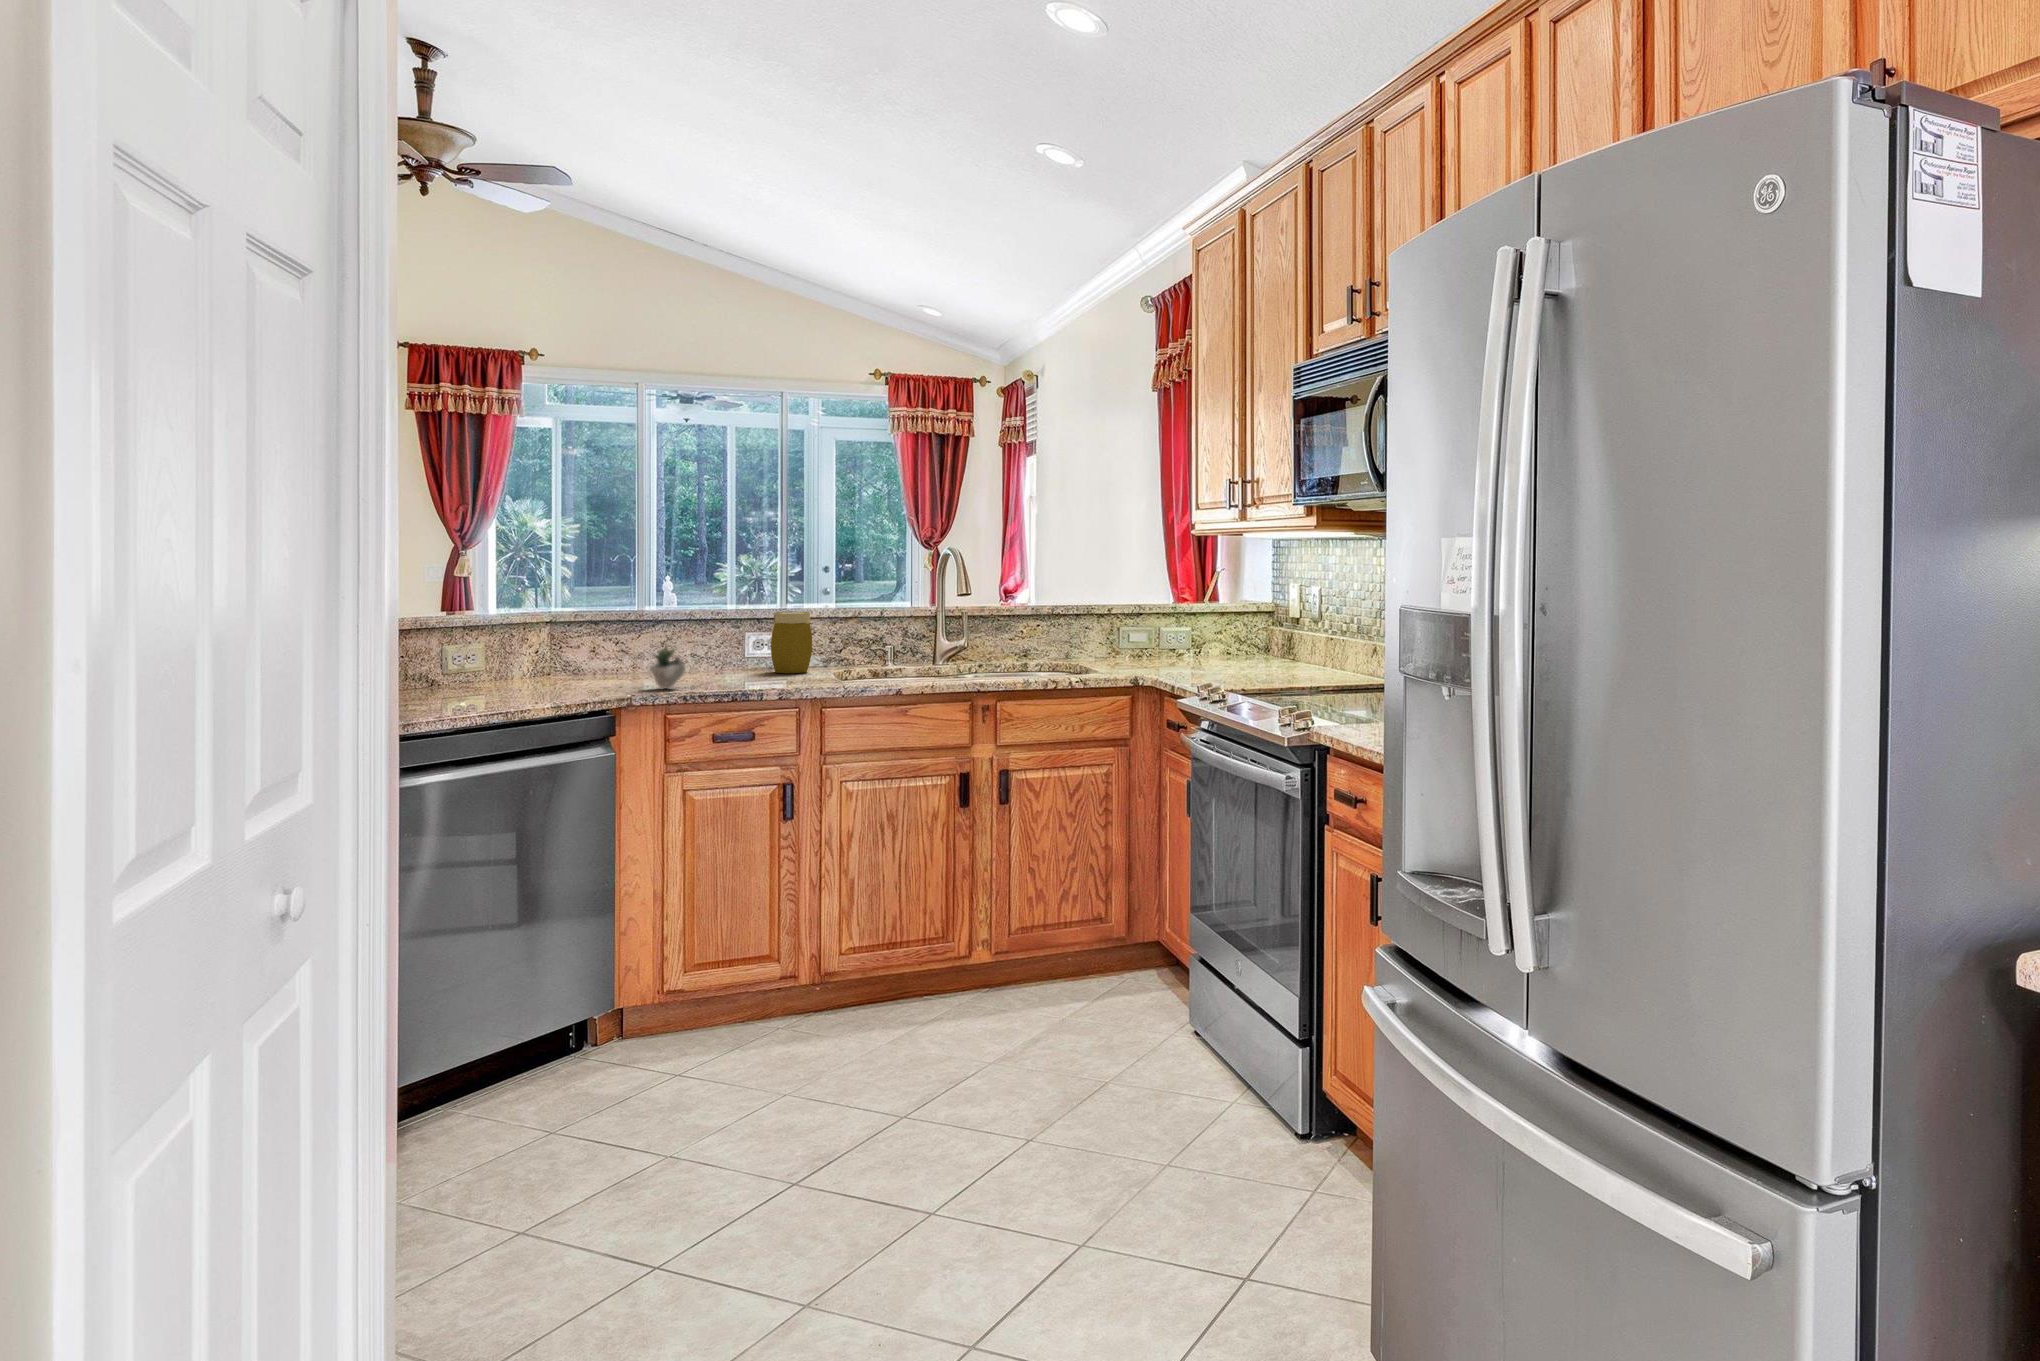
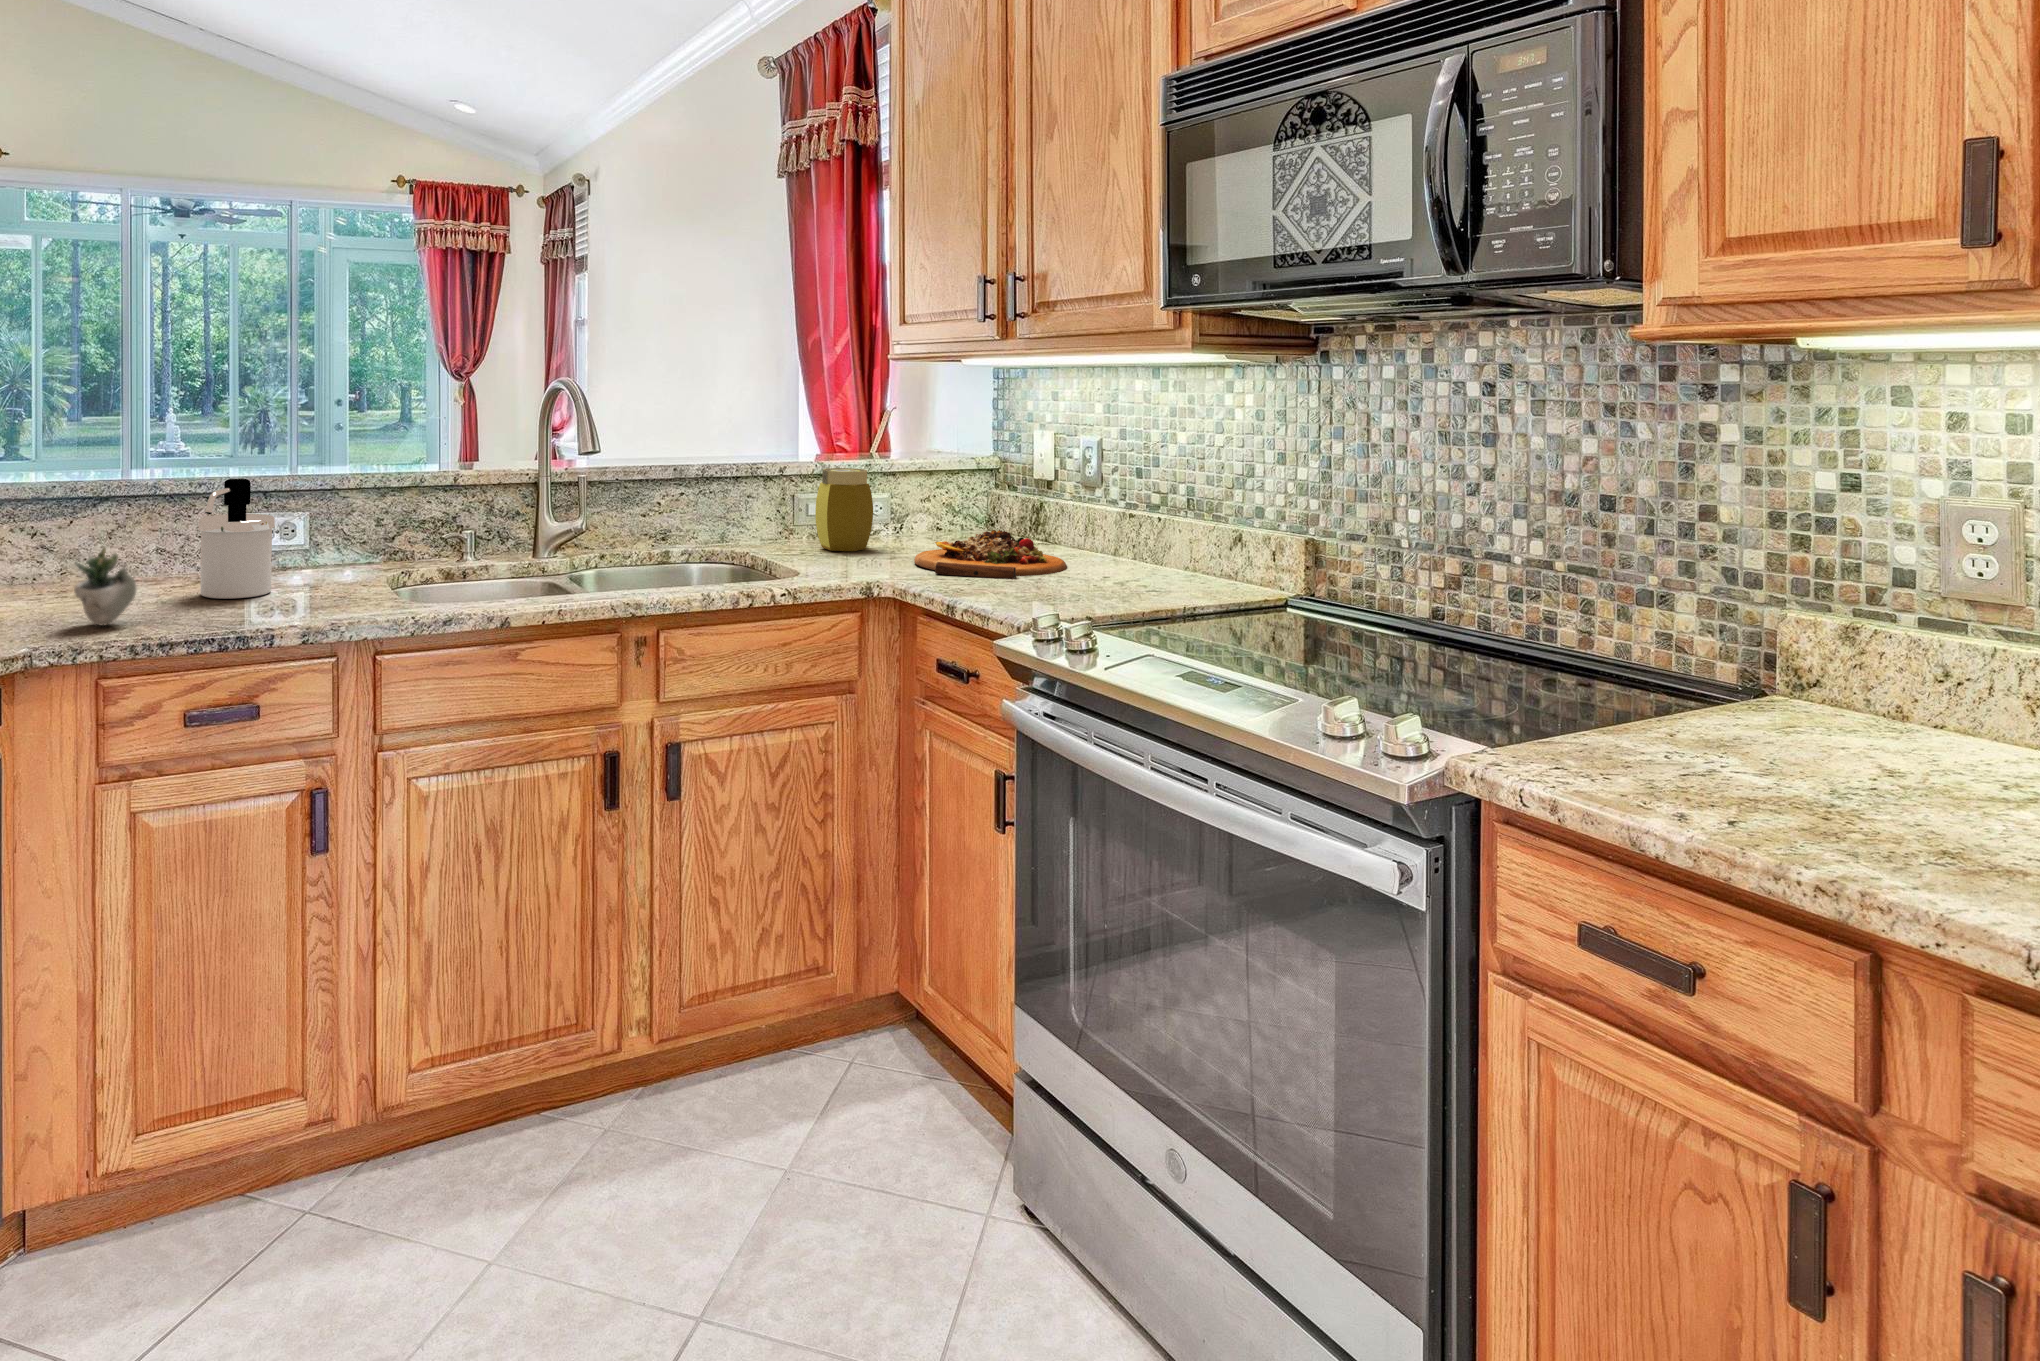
soap dispenser: none [719,609,765,680] -> present [199,479,275,599]
jar: present [771,612,812,673] -> present [815,468,873,551]
cutting board: none [1183,650,1282,677] -> present [914,530,1067,579]

